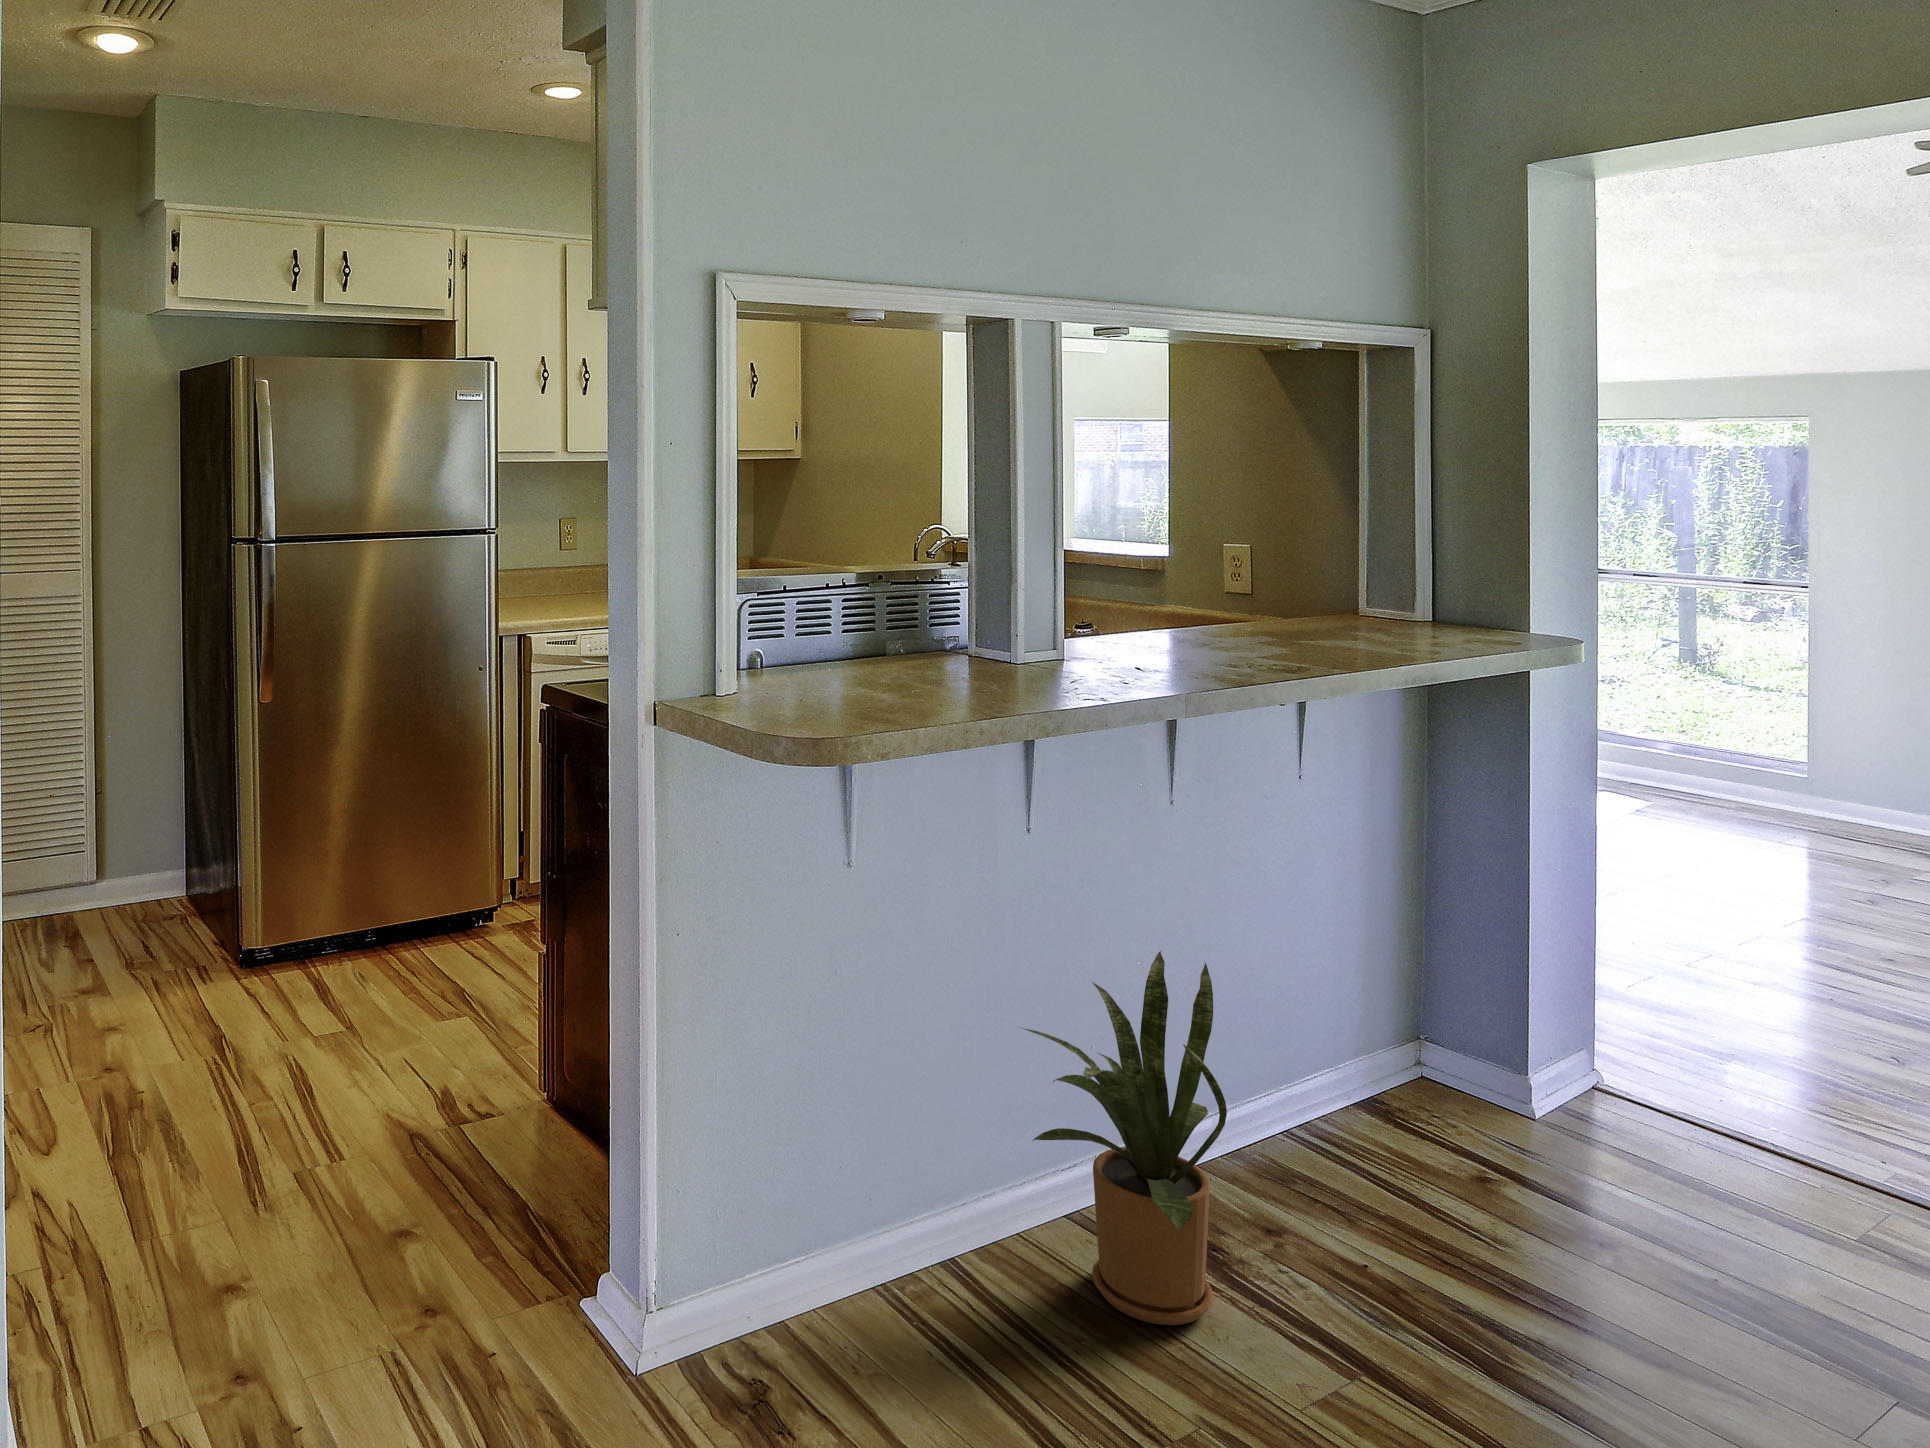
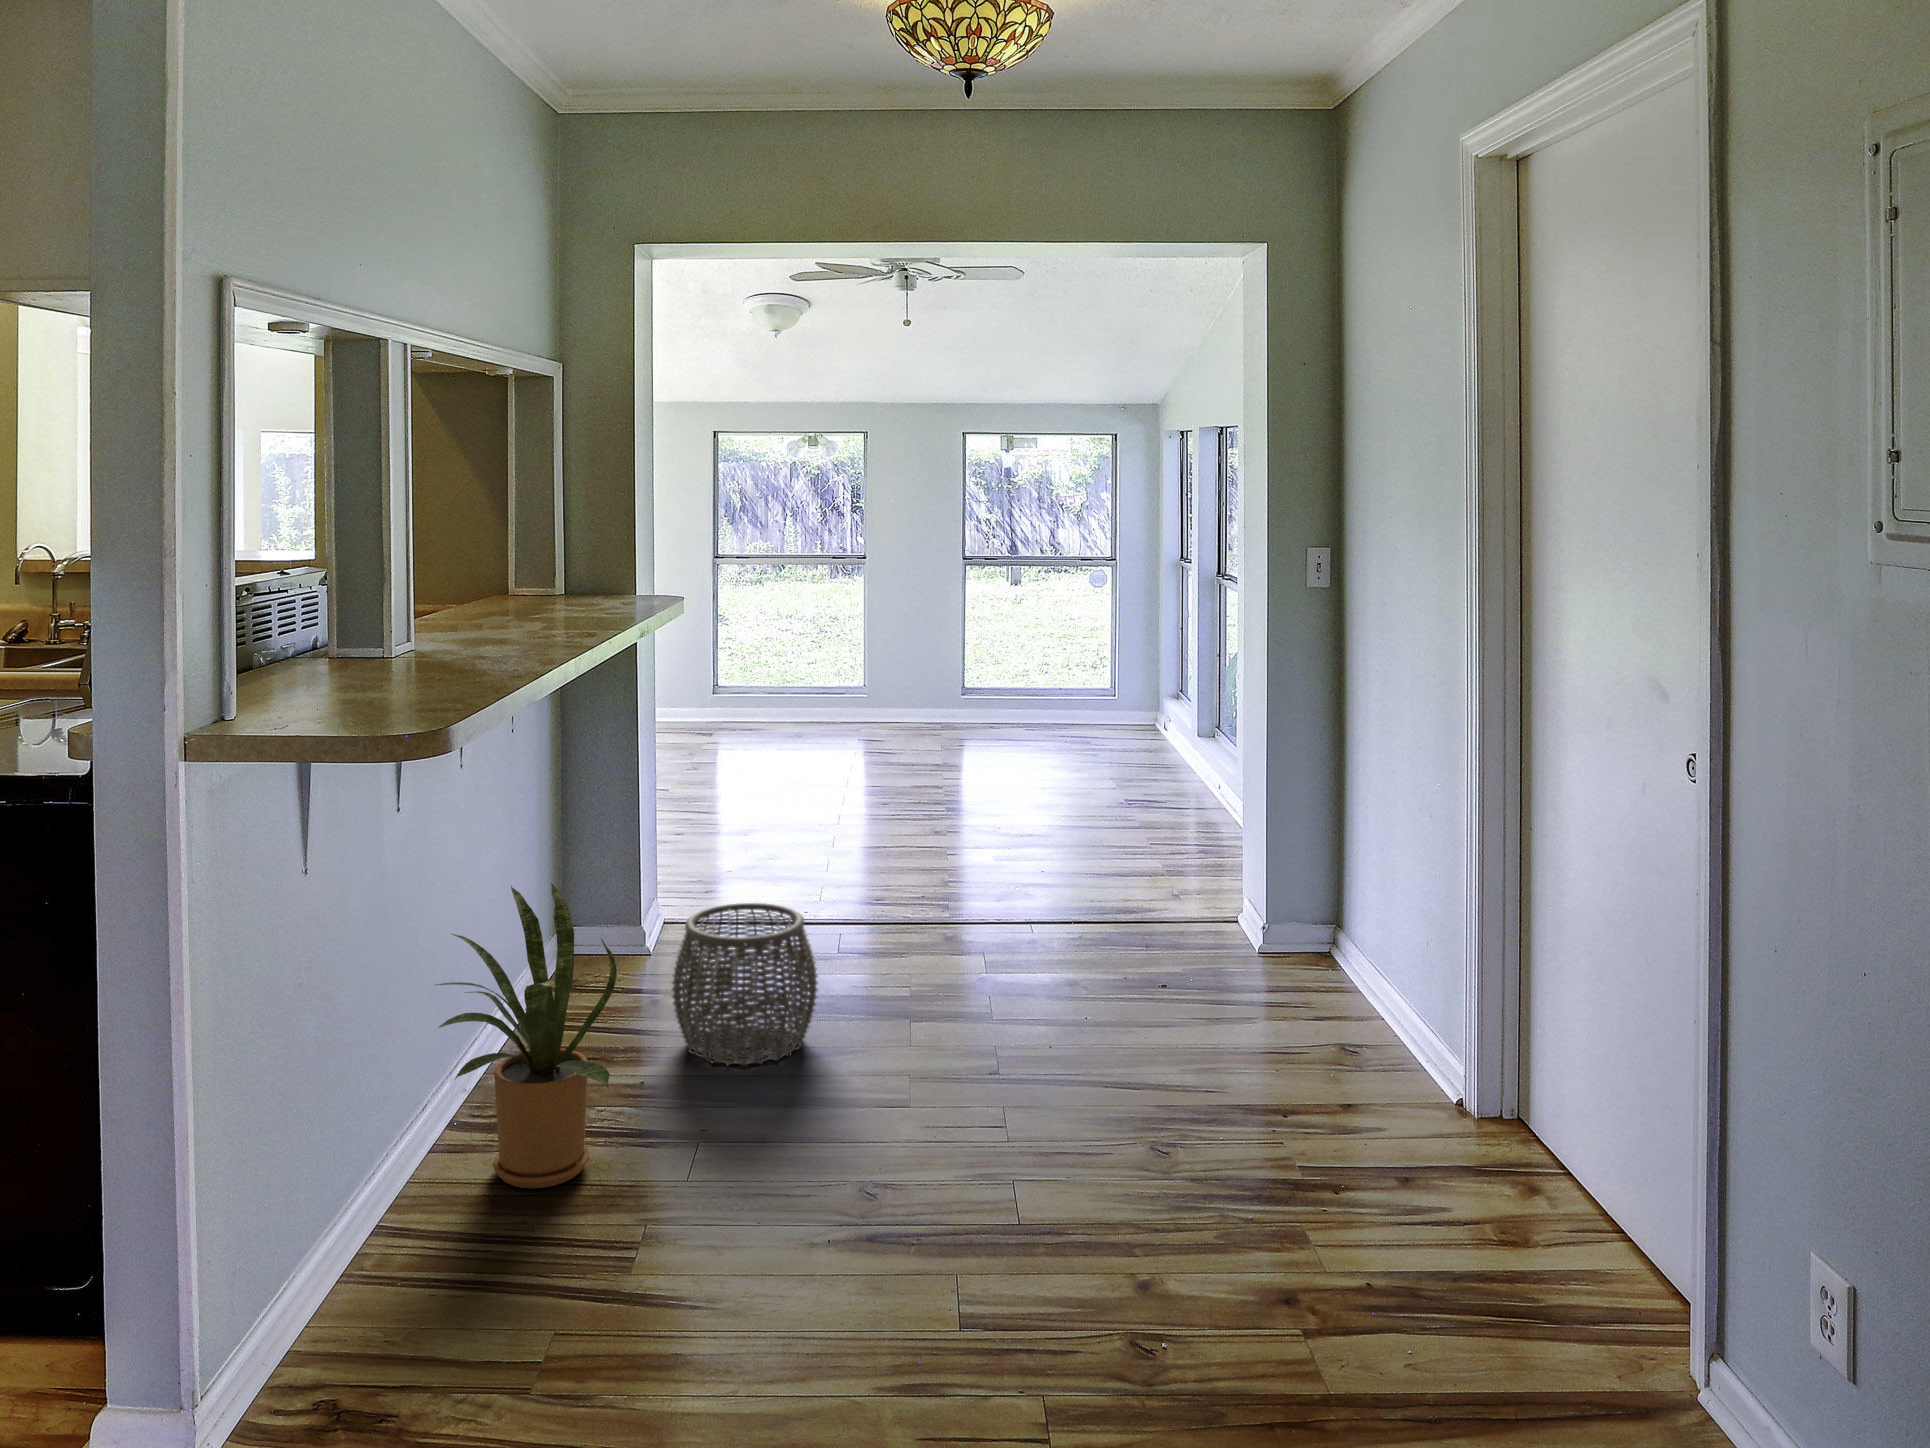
woven basket: none [1450,1075,1707,1340] -> present [672,903,818,1066]

